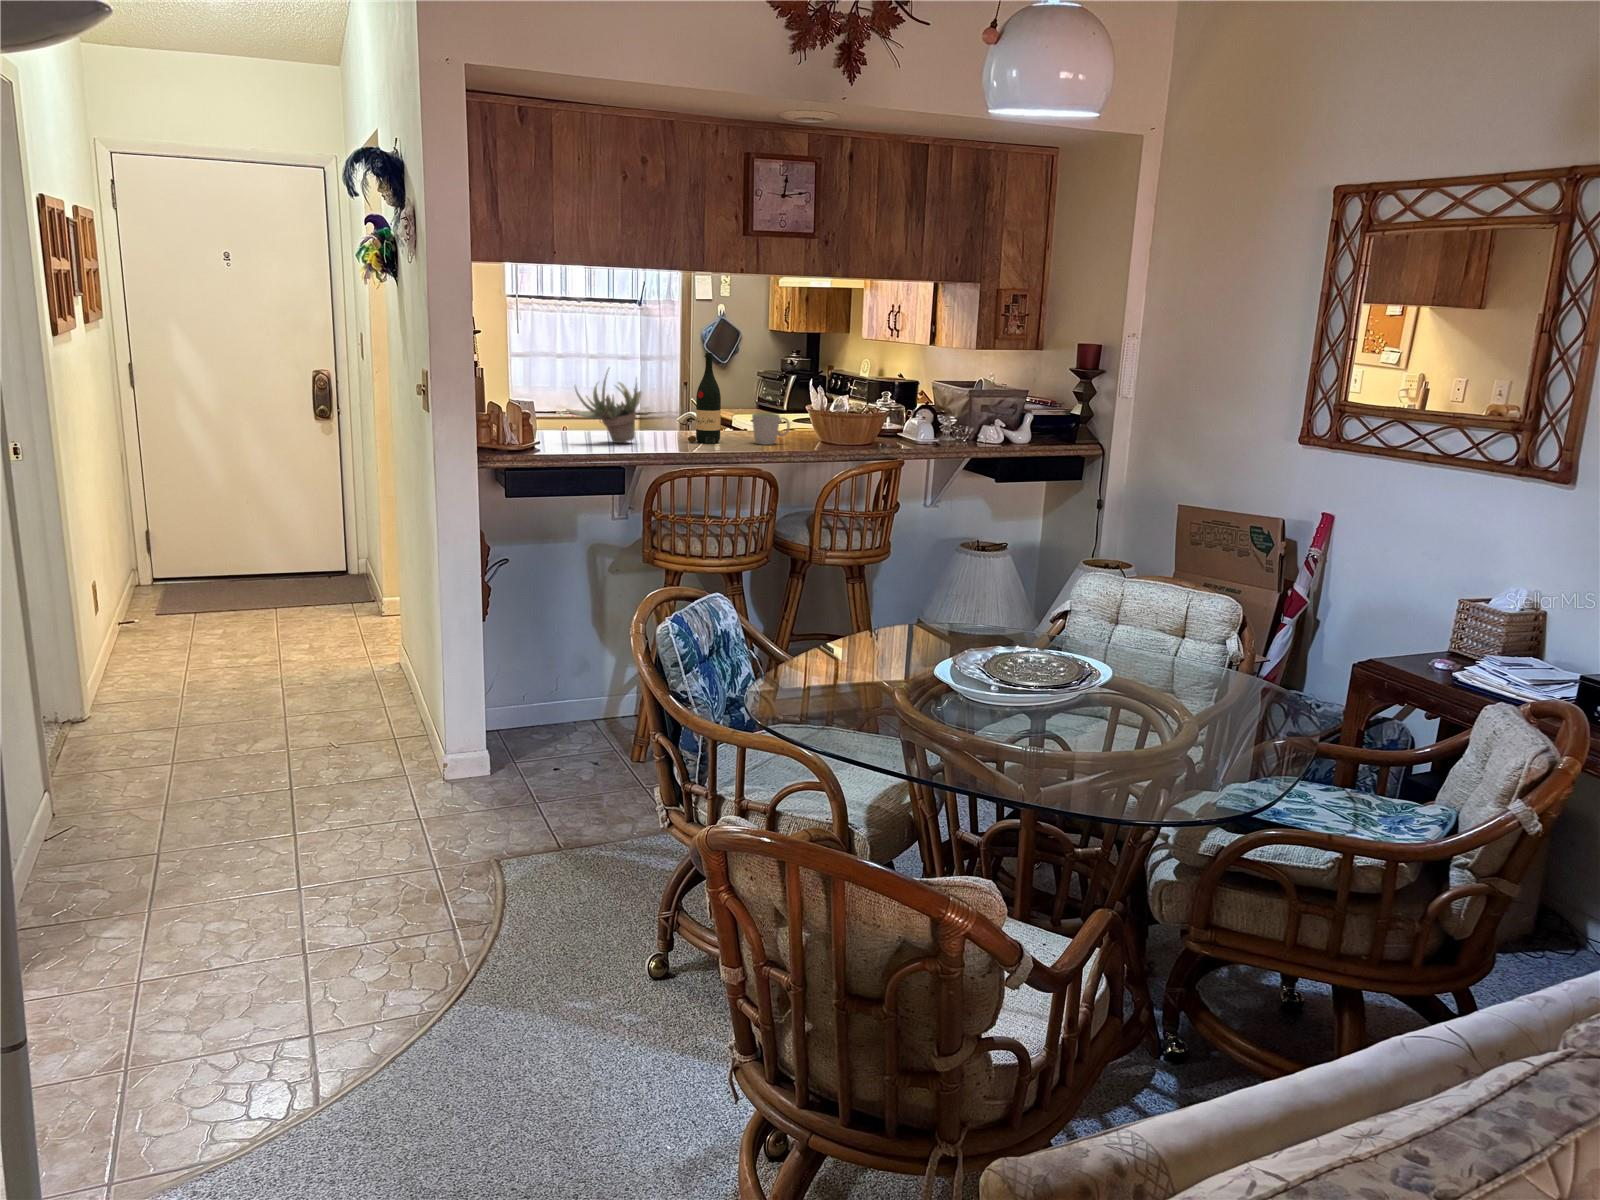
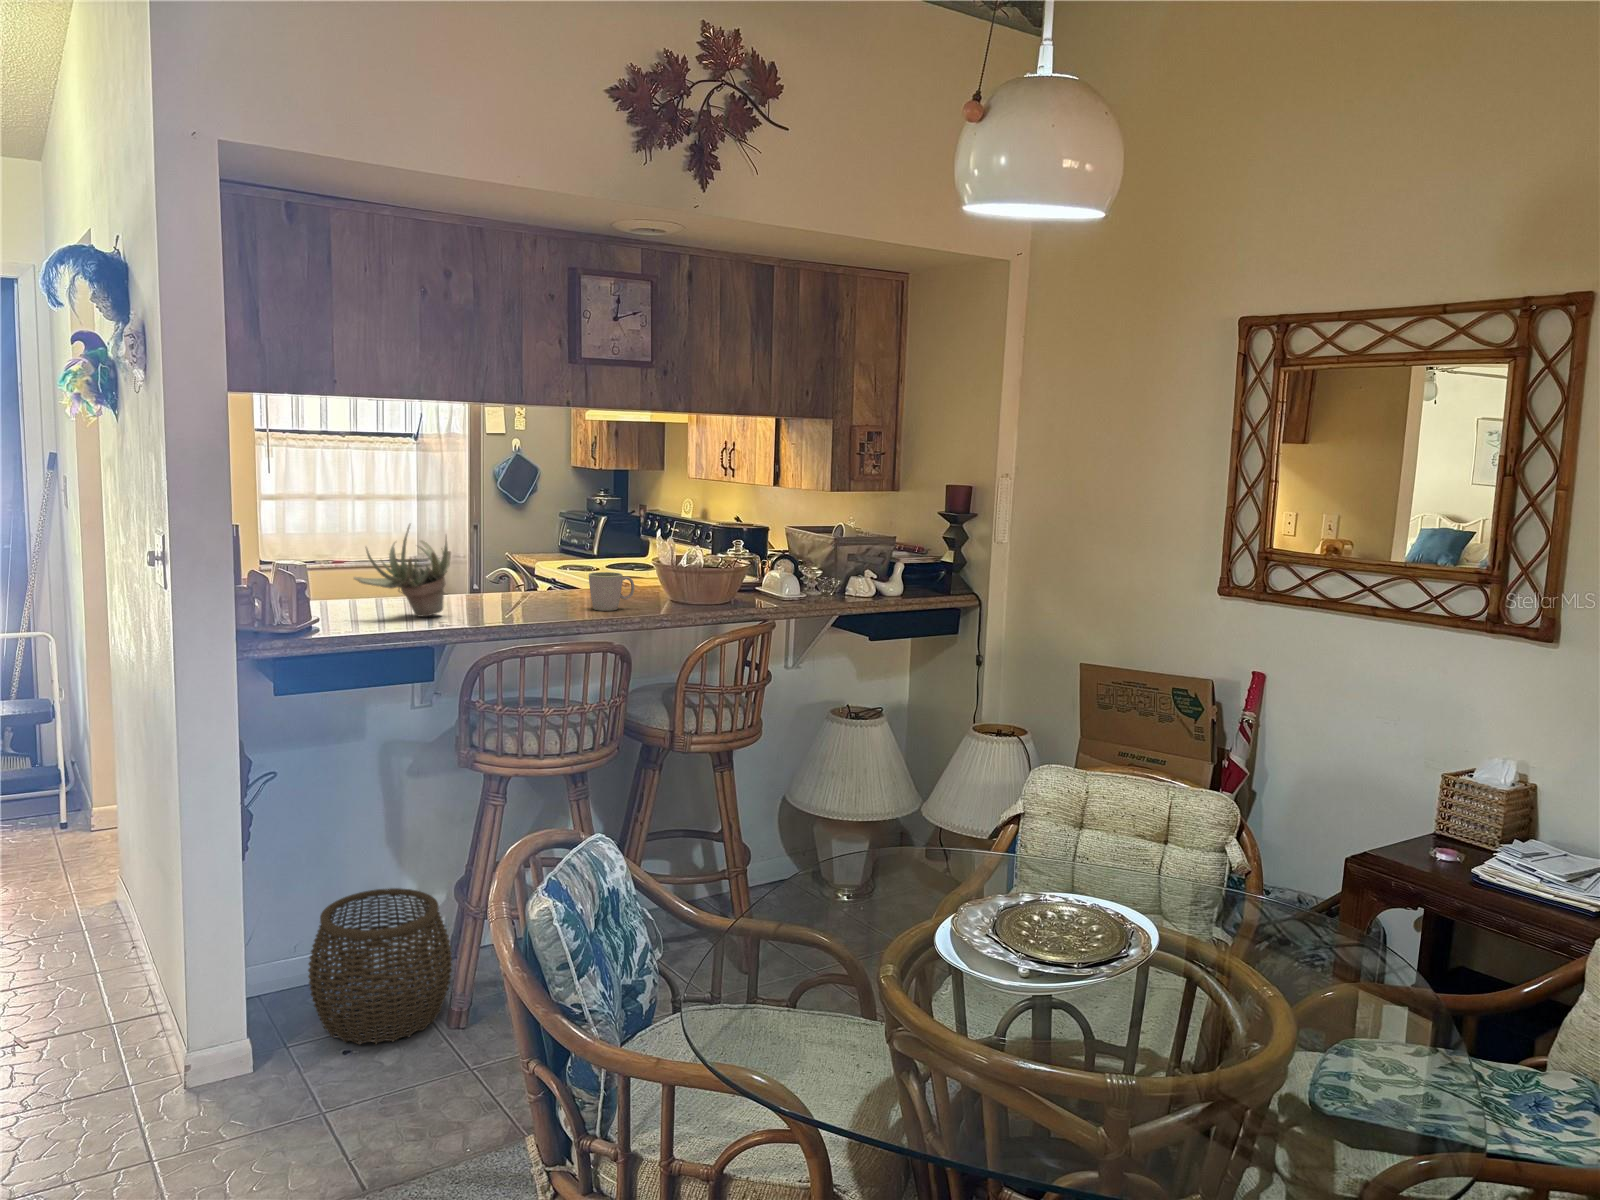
wine bottle: present [688,353,721,444] -> none [510,502,550,613]
woven basket: none [530,655,636,766] -> present [308,888,452,1045]

